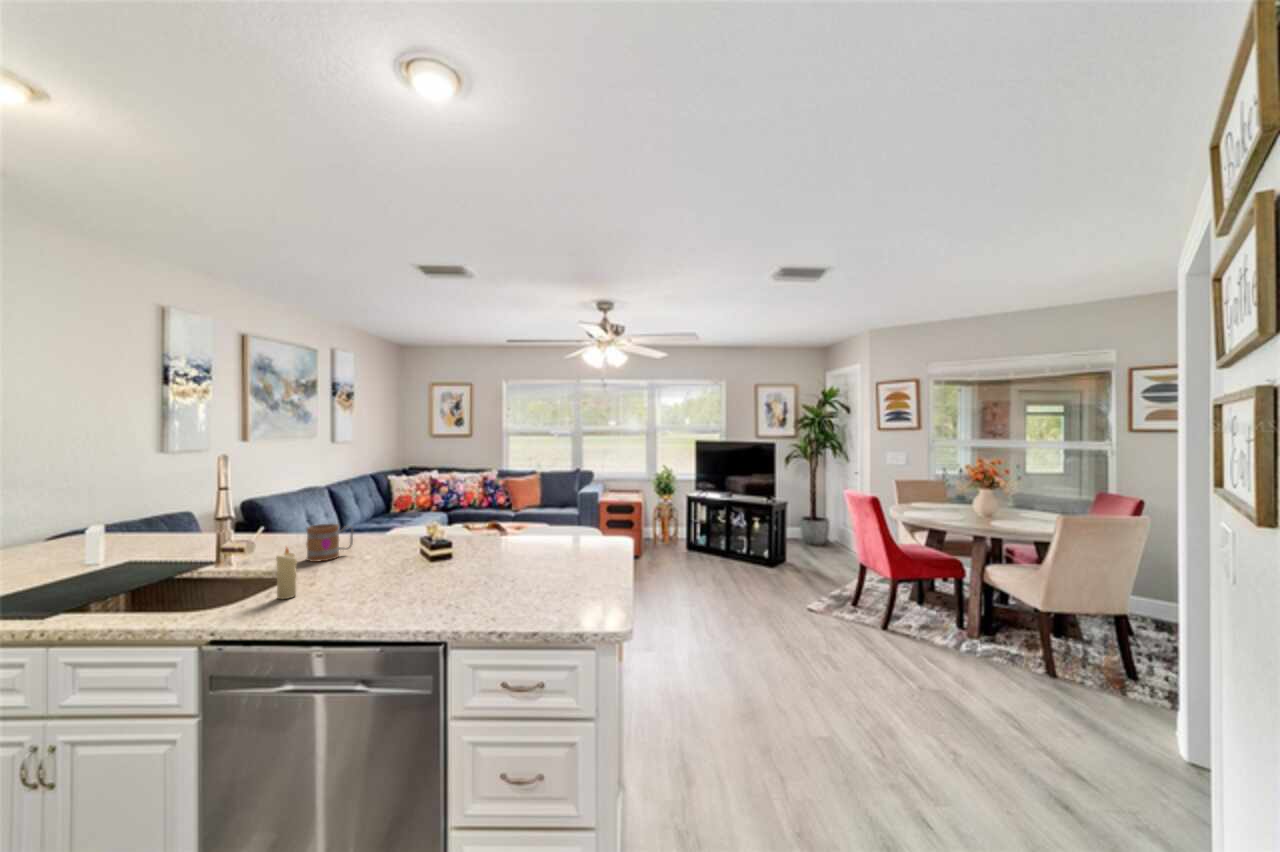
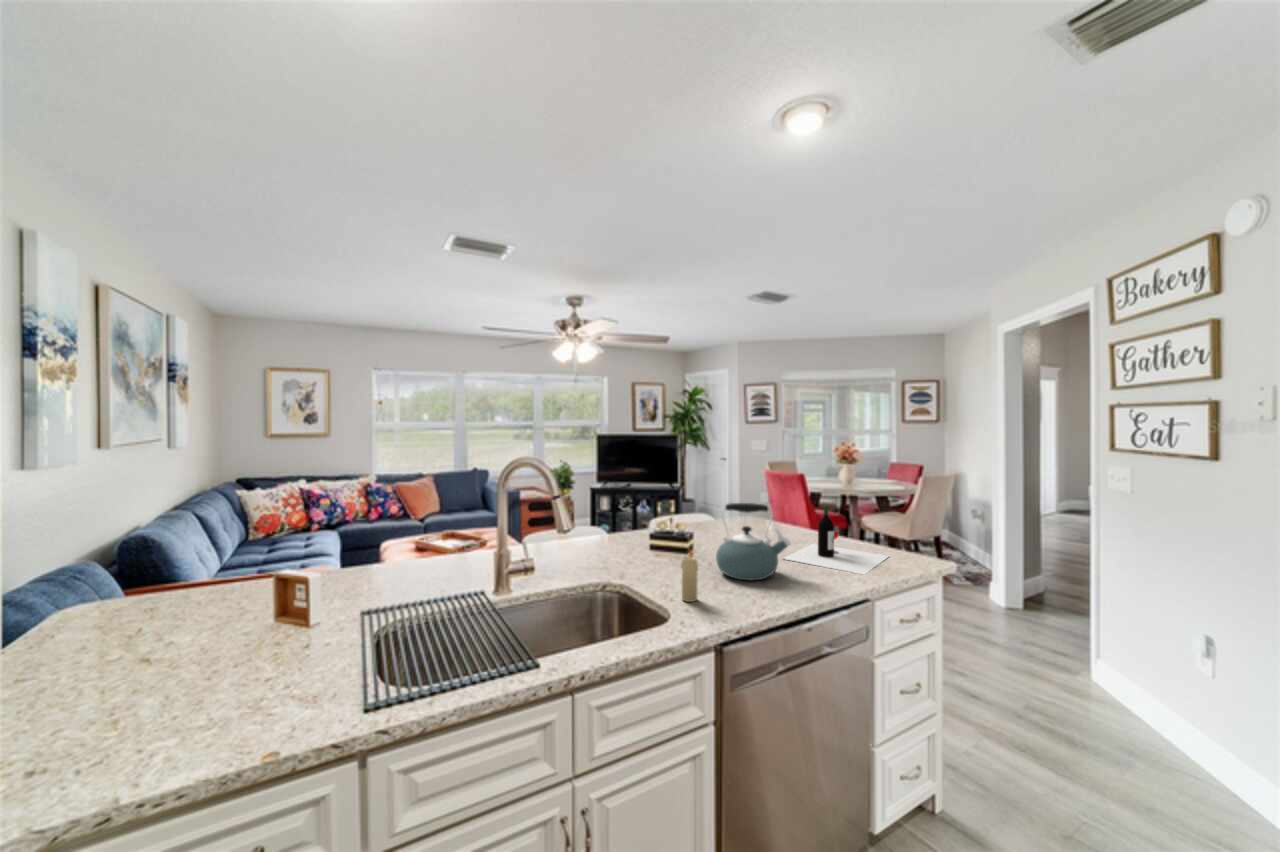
kettle: none [373,507,447,594] -> present [716,503,791,580]
wine bottle: none [495,522,608,611] -> present [784,505,888,574]
mug: present [306,523,353,562] -> none [562,533,591,575]

